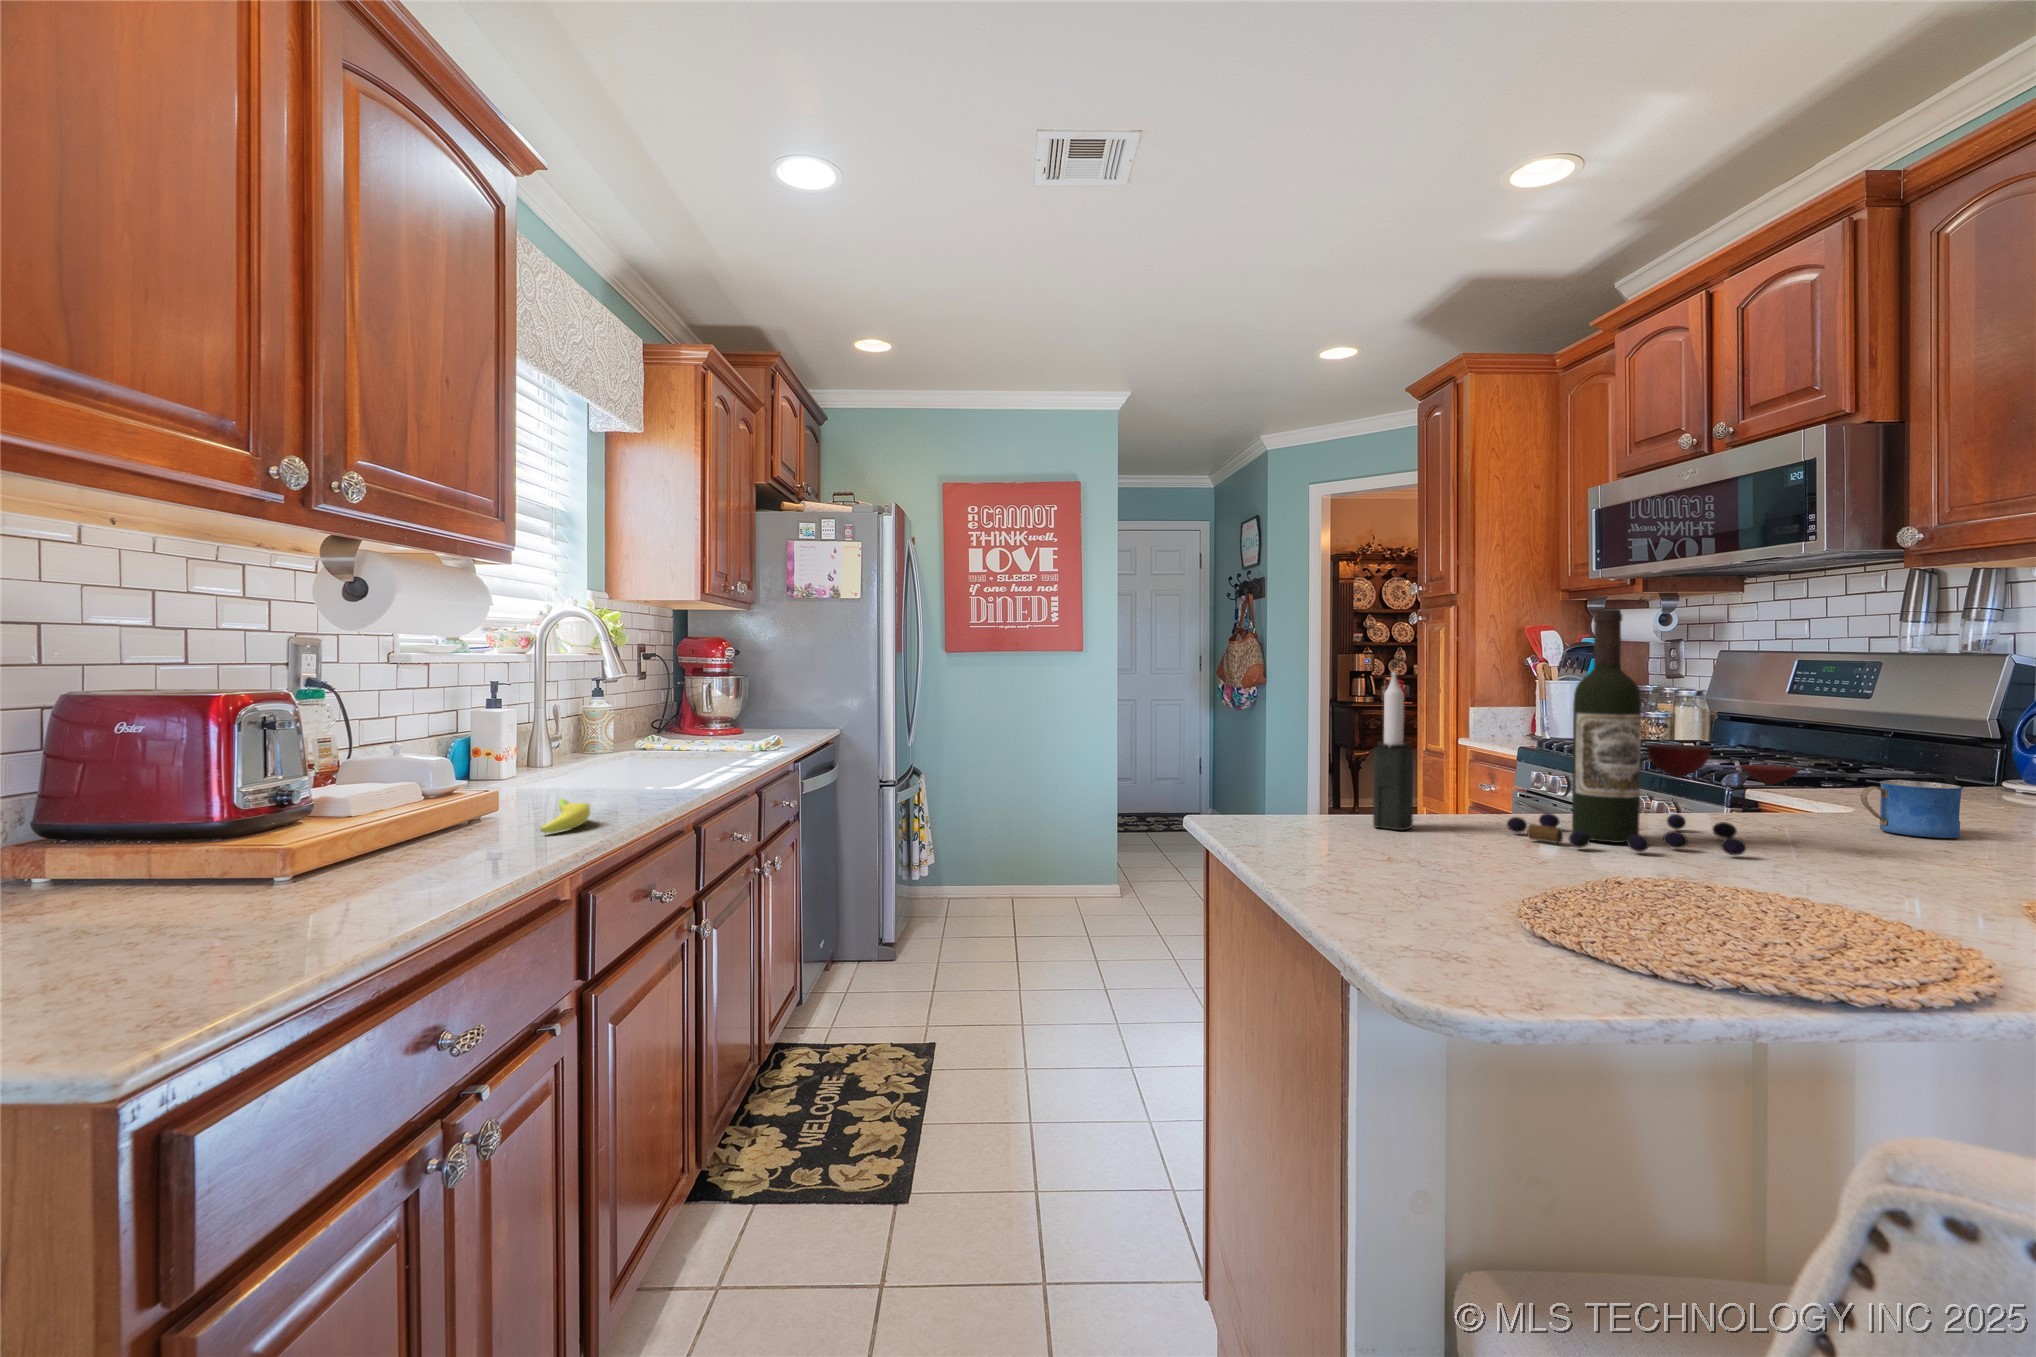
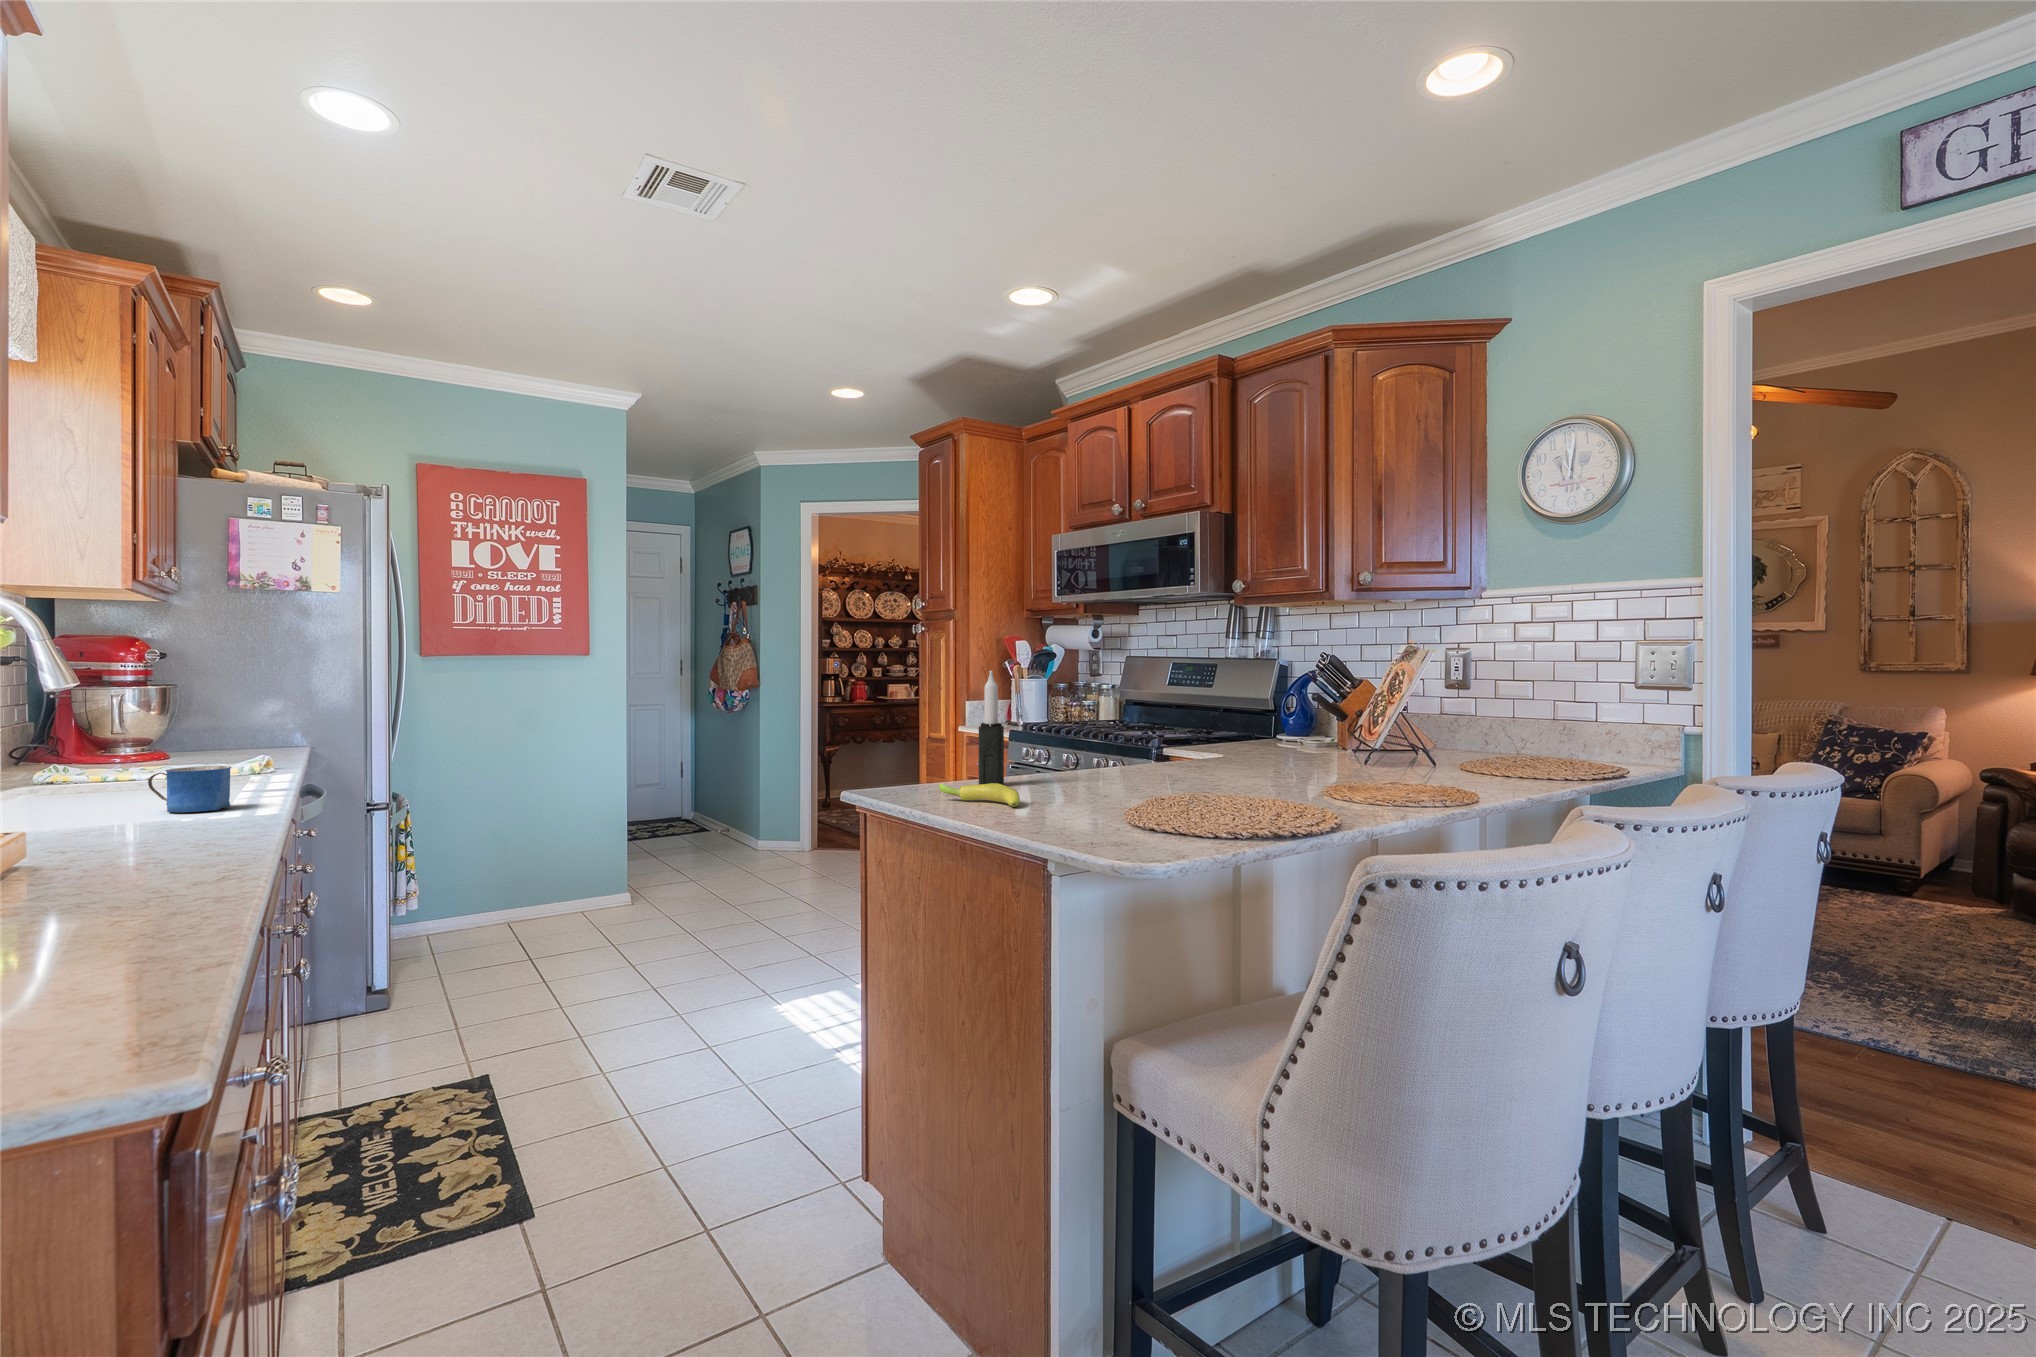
wine bottle: present [1507,609,1800,856] -> none [1062,629,1218,786]
mug: present [1860,780,1963,838] -> present [148,766,231,812]
banana: present [540,798,590,833] -> present [939,783,1020,807]

